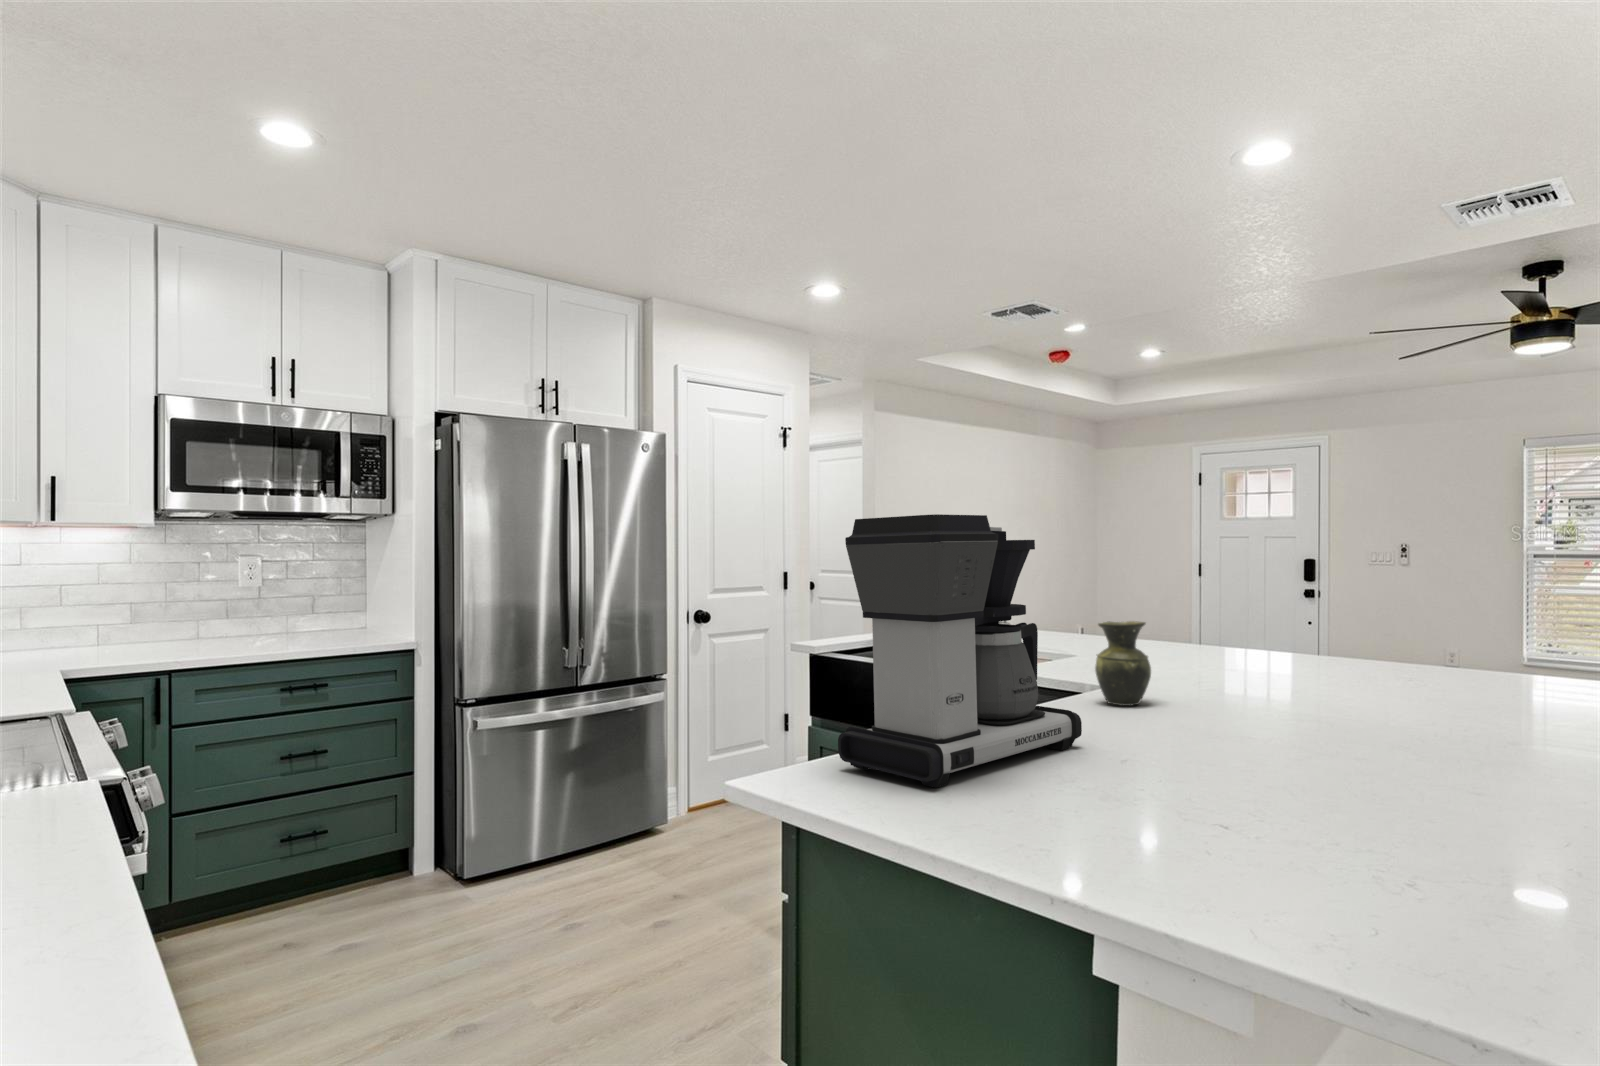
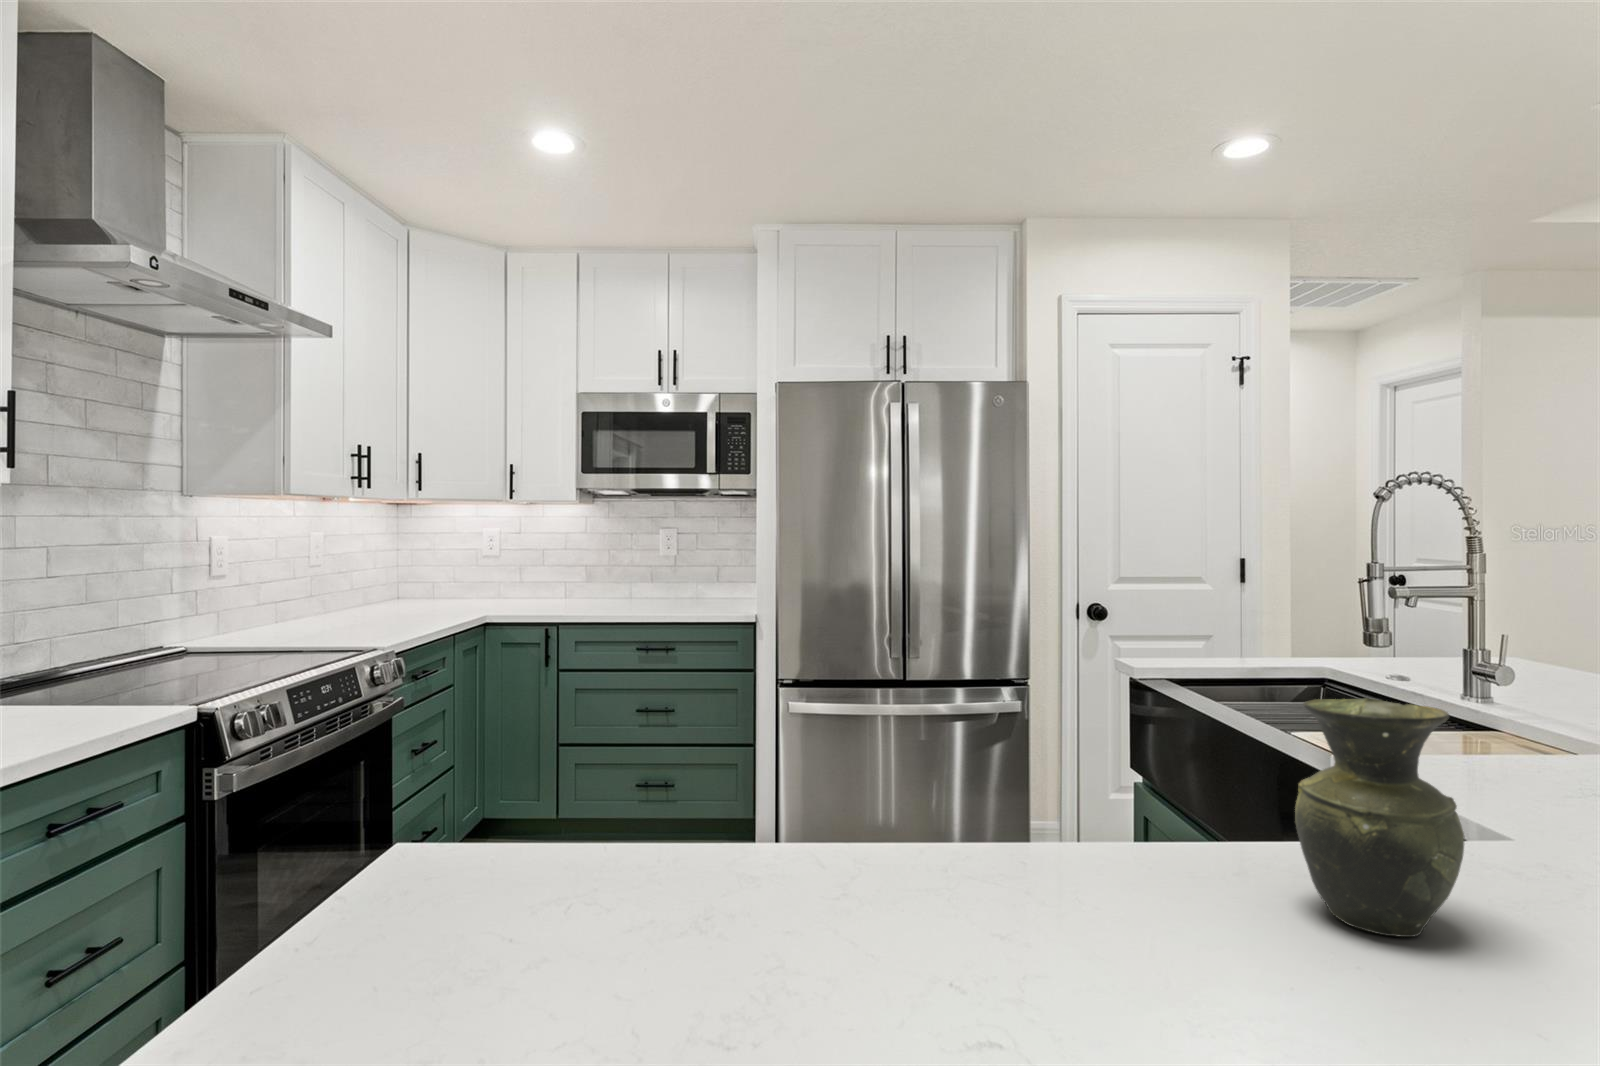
coffee maker: present [838,514,1082,788] -> none [281,427,861,1009]

